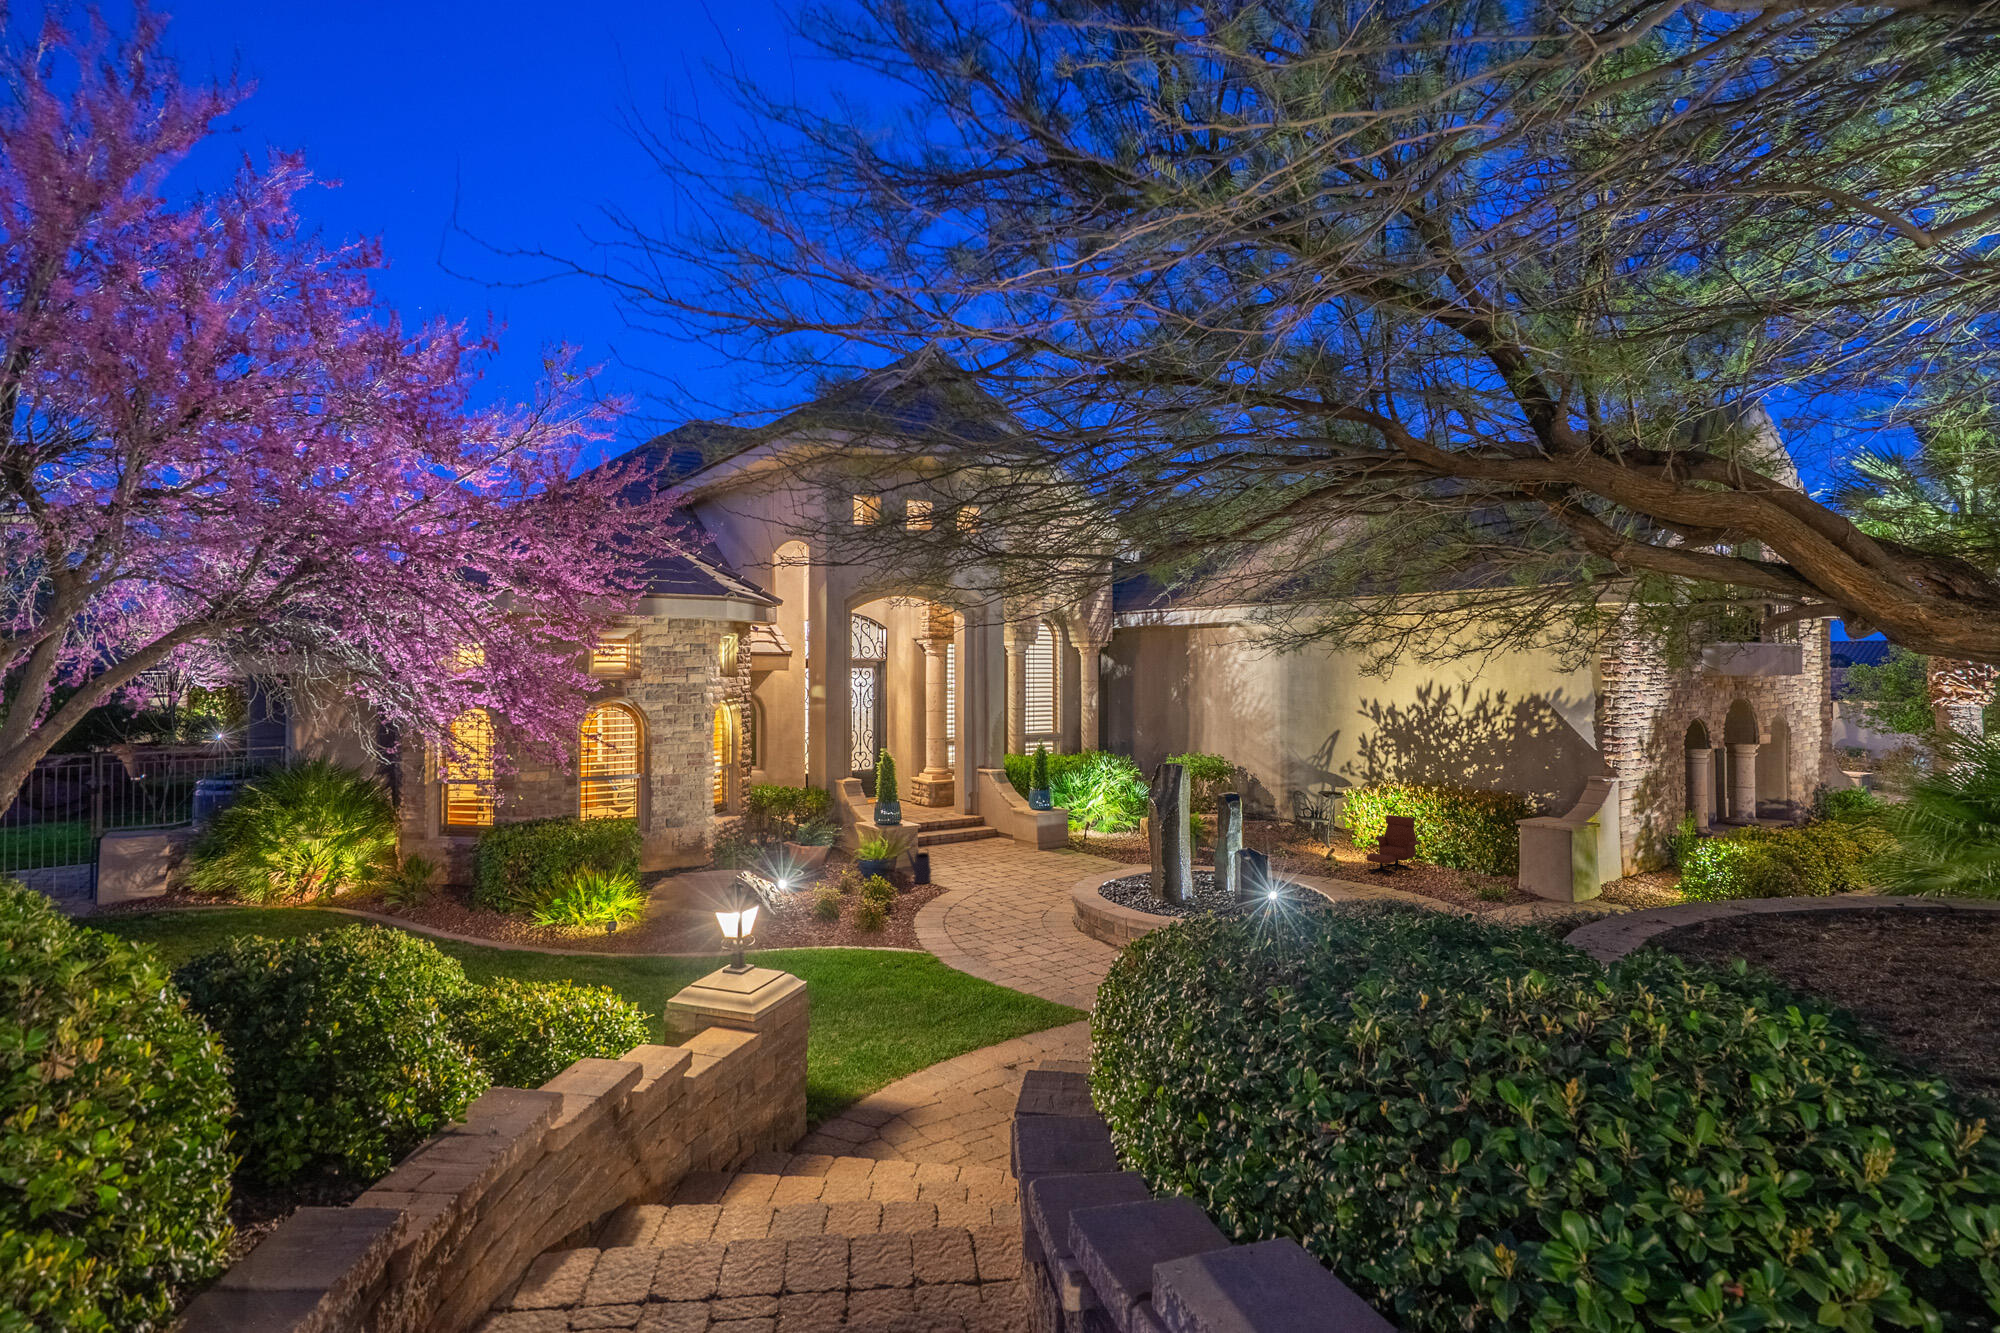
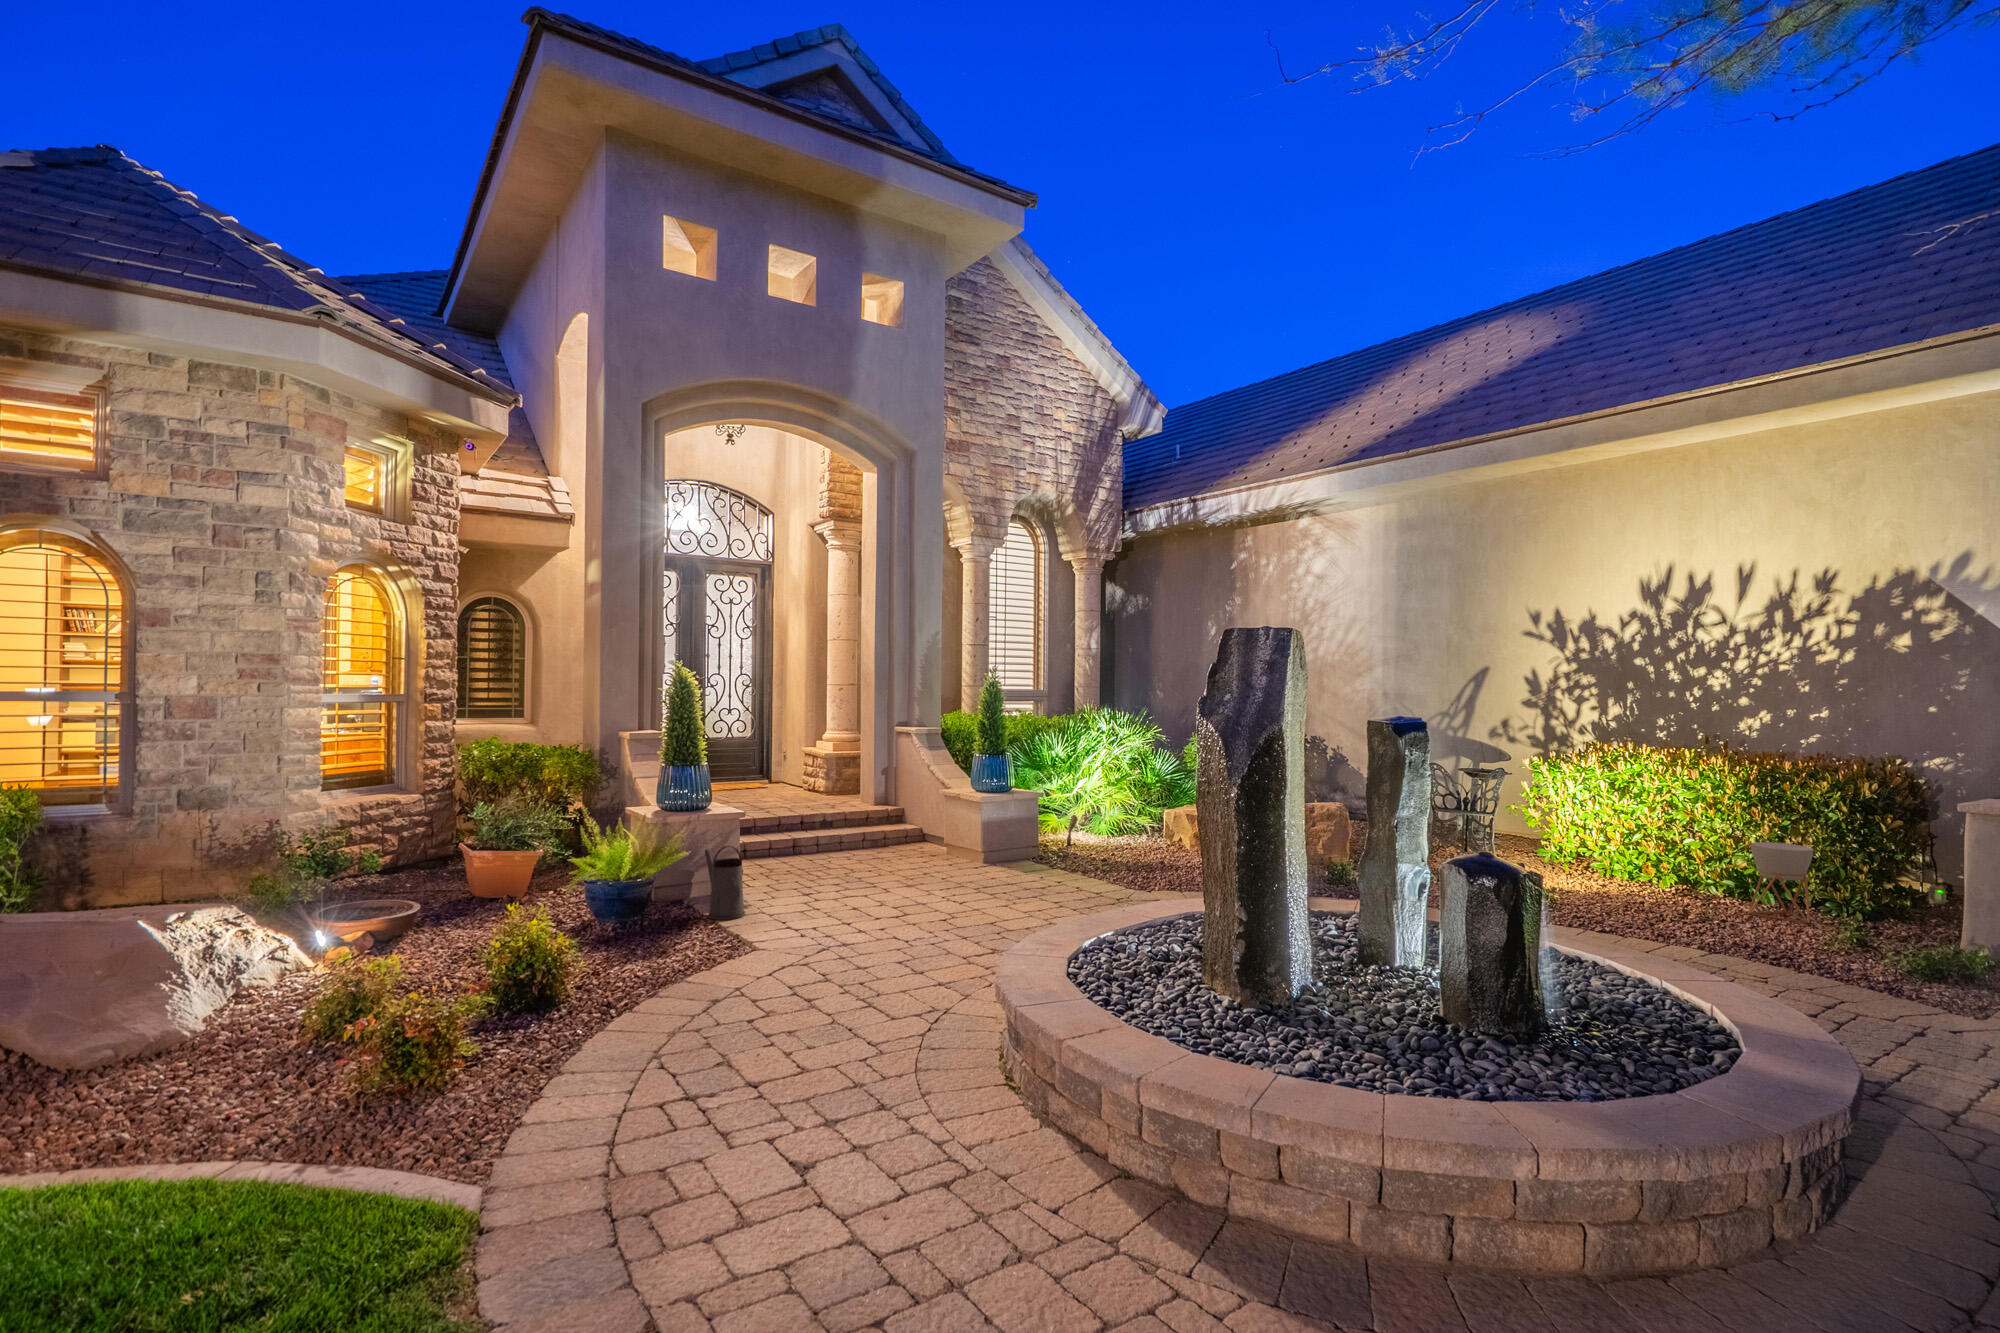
lounge chair: present [1367,815,1420,876] -> none [1597,796,1701,912]
planter: none [1437,840,1466,880] -> present [1748,842,1813,924]

